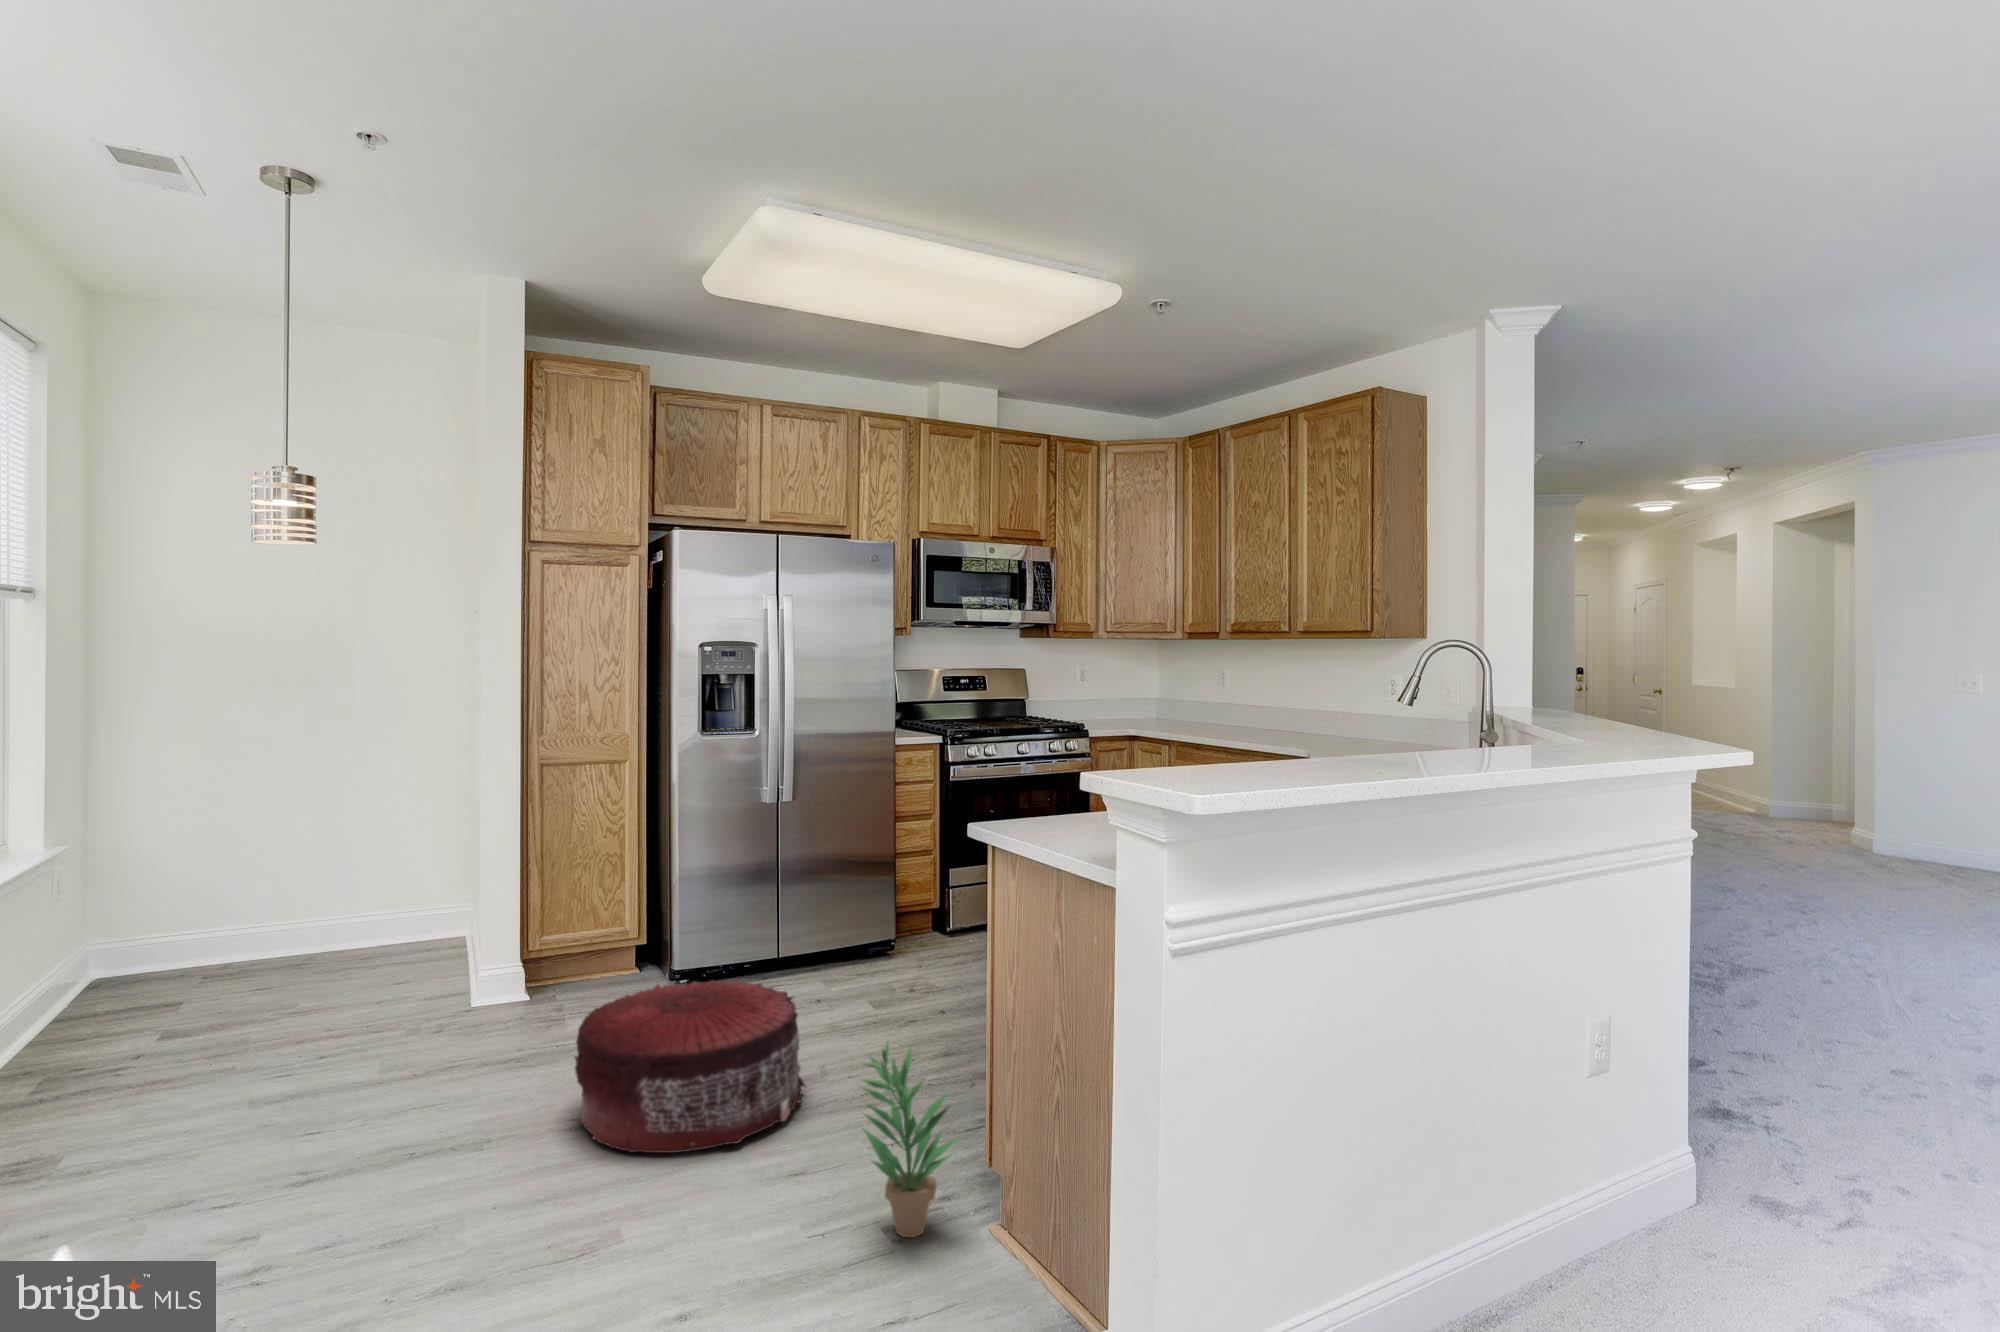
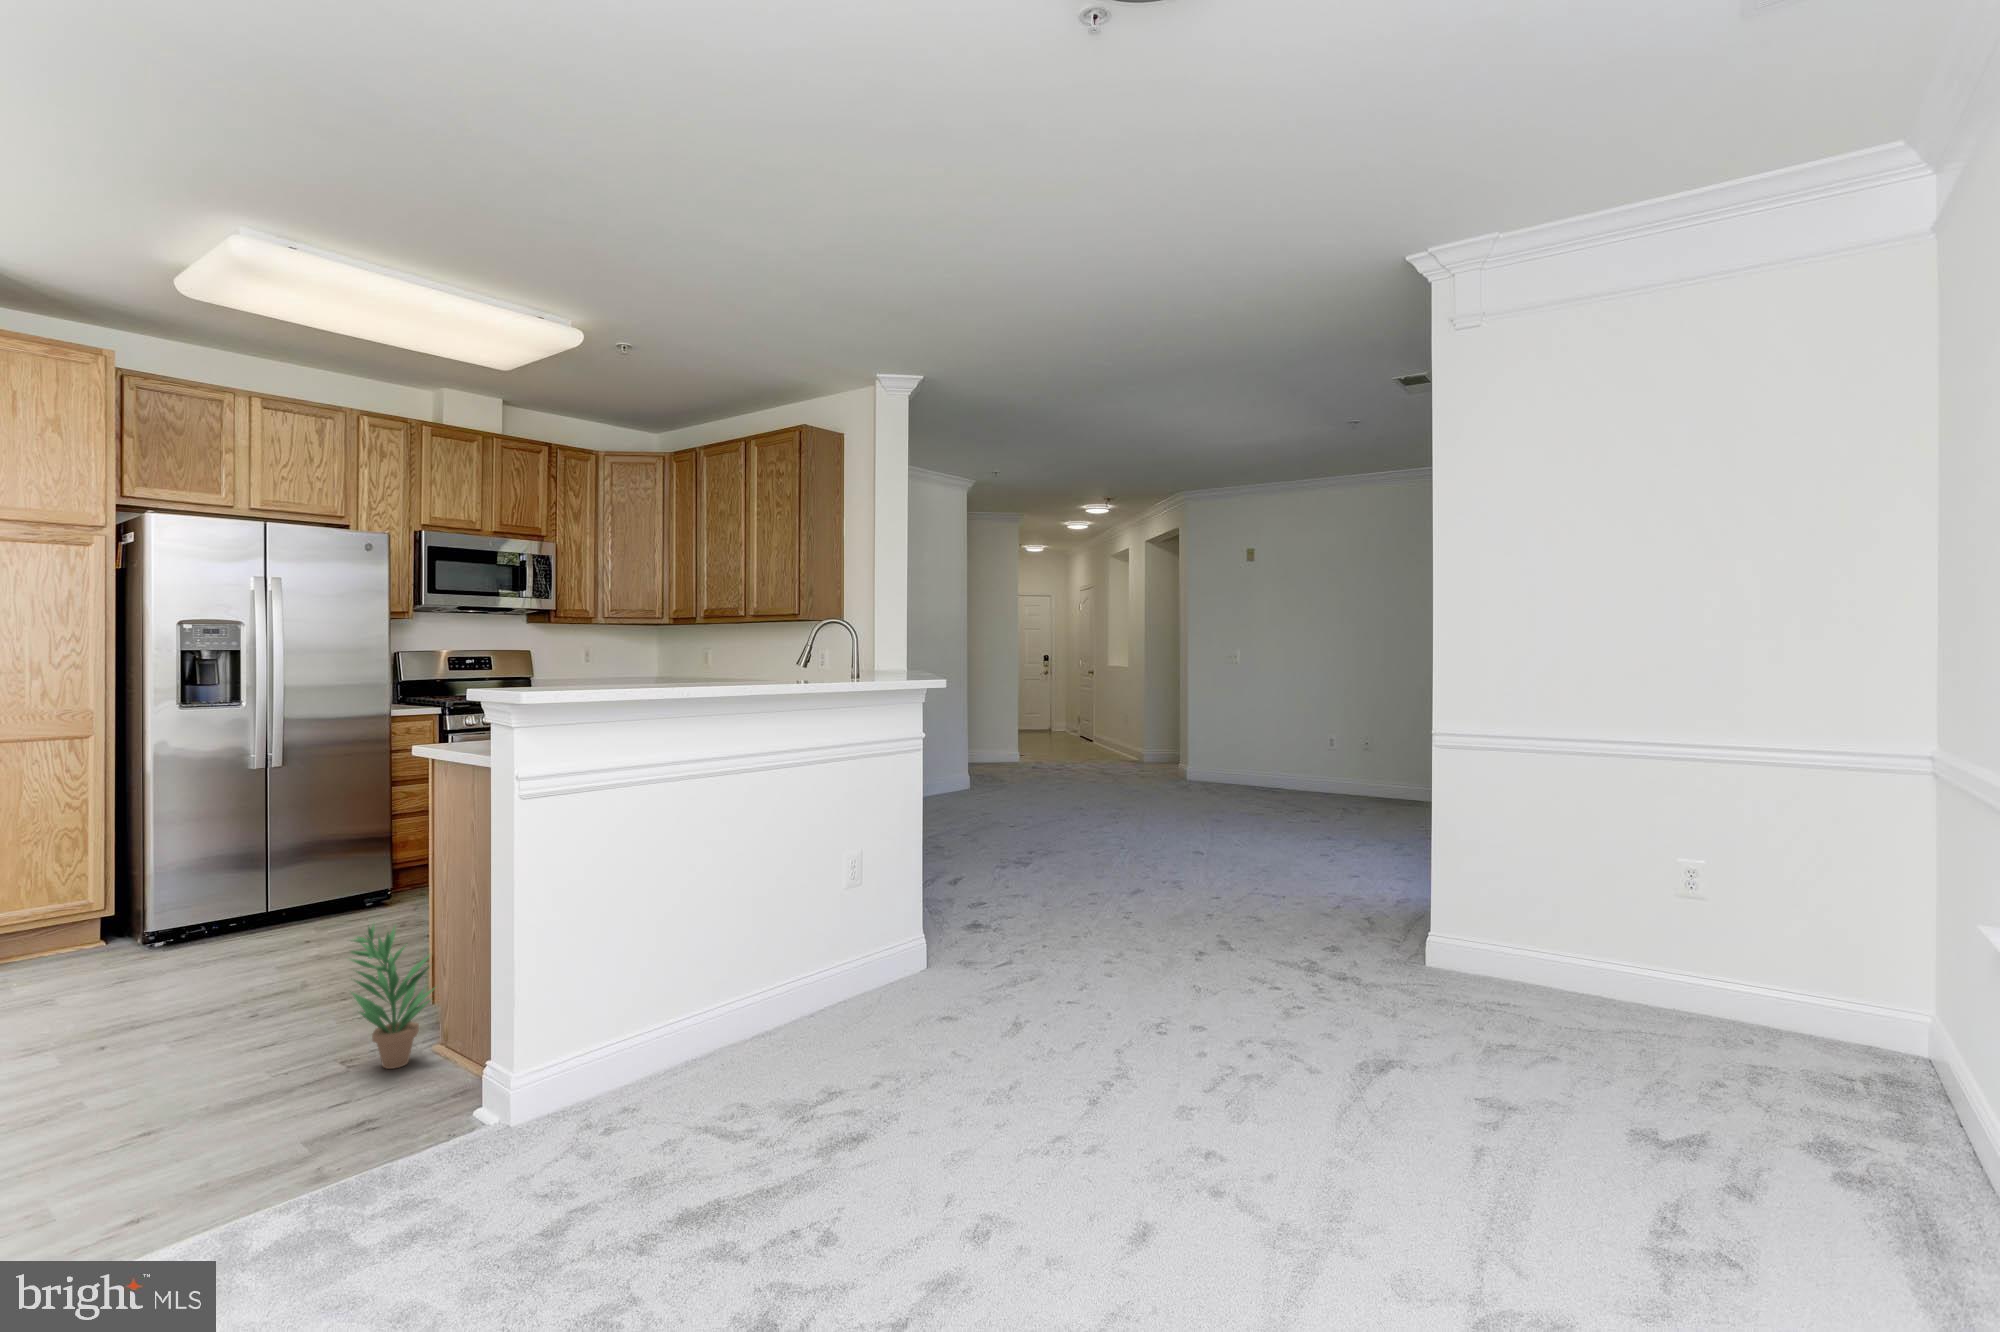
pouf: present [575,979,805,1153] -> none [45,912,302,1061]

